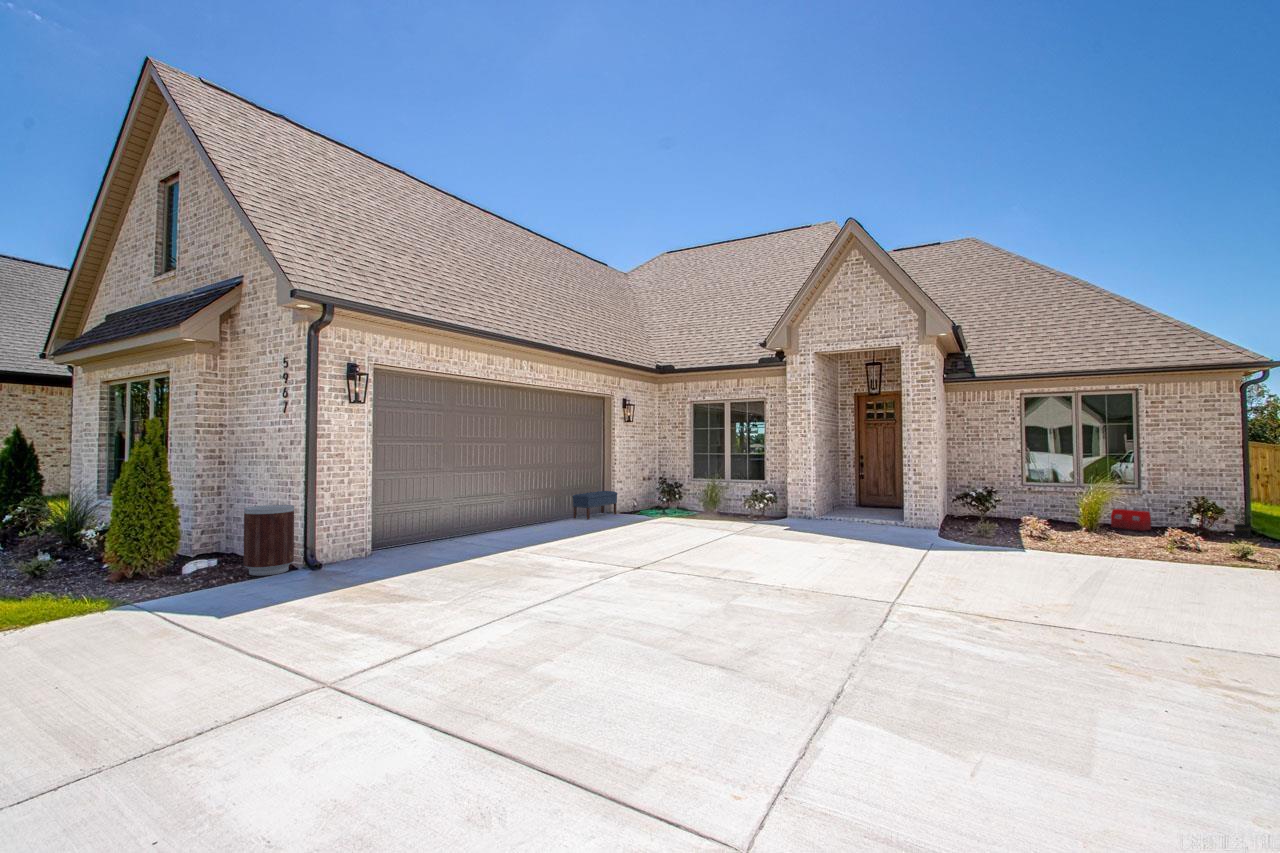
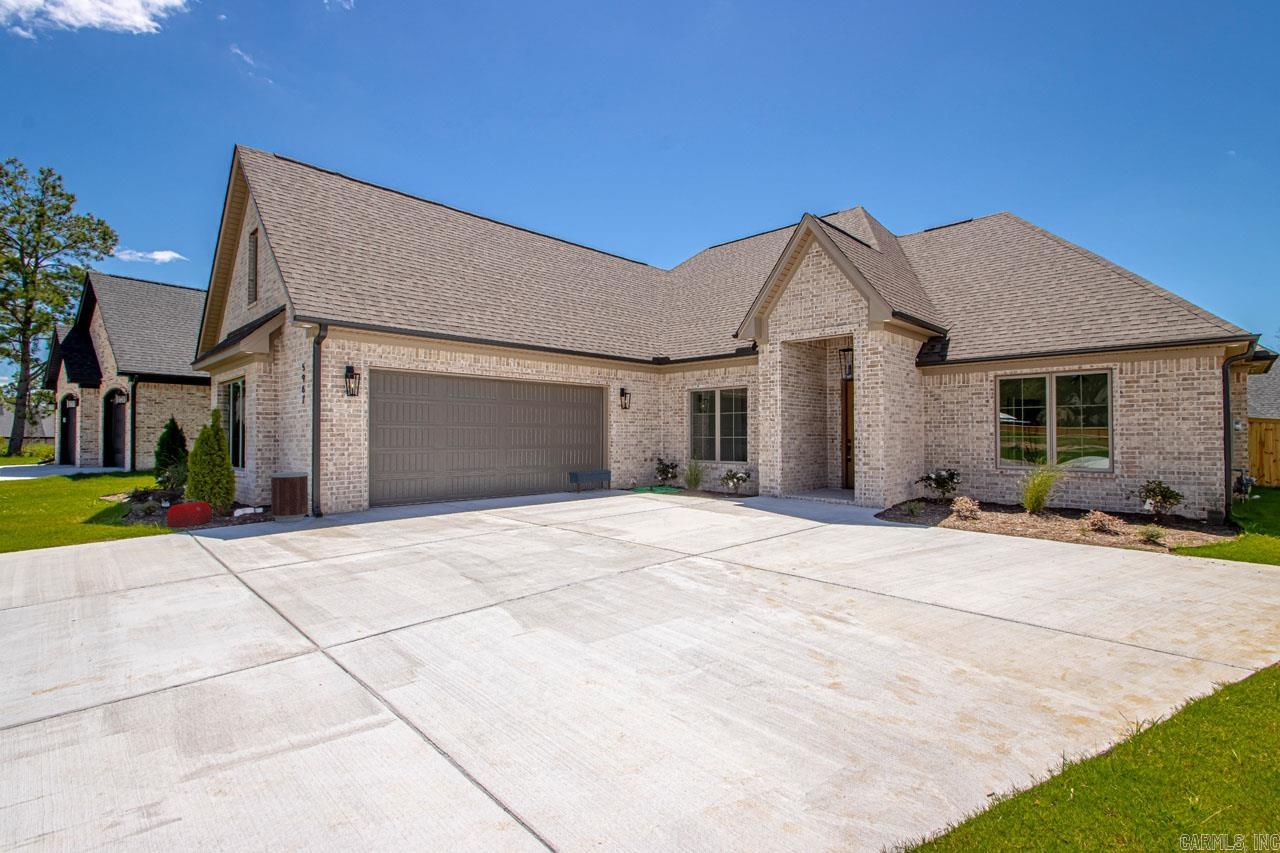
toolbox: present [1111,506,1151,531] -> present [167,498,211,527]

